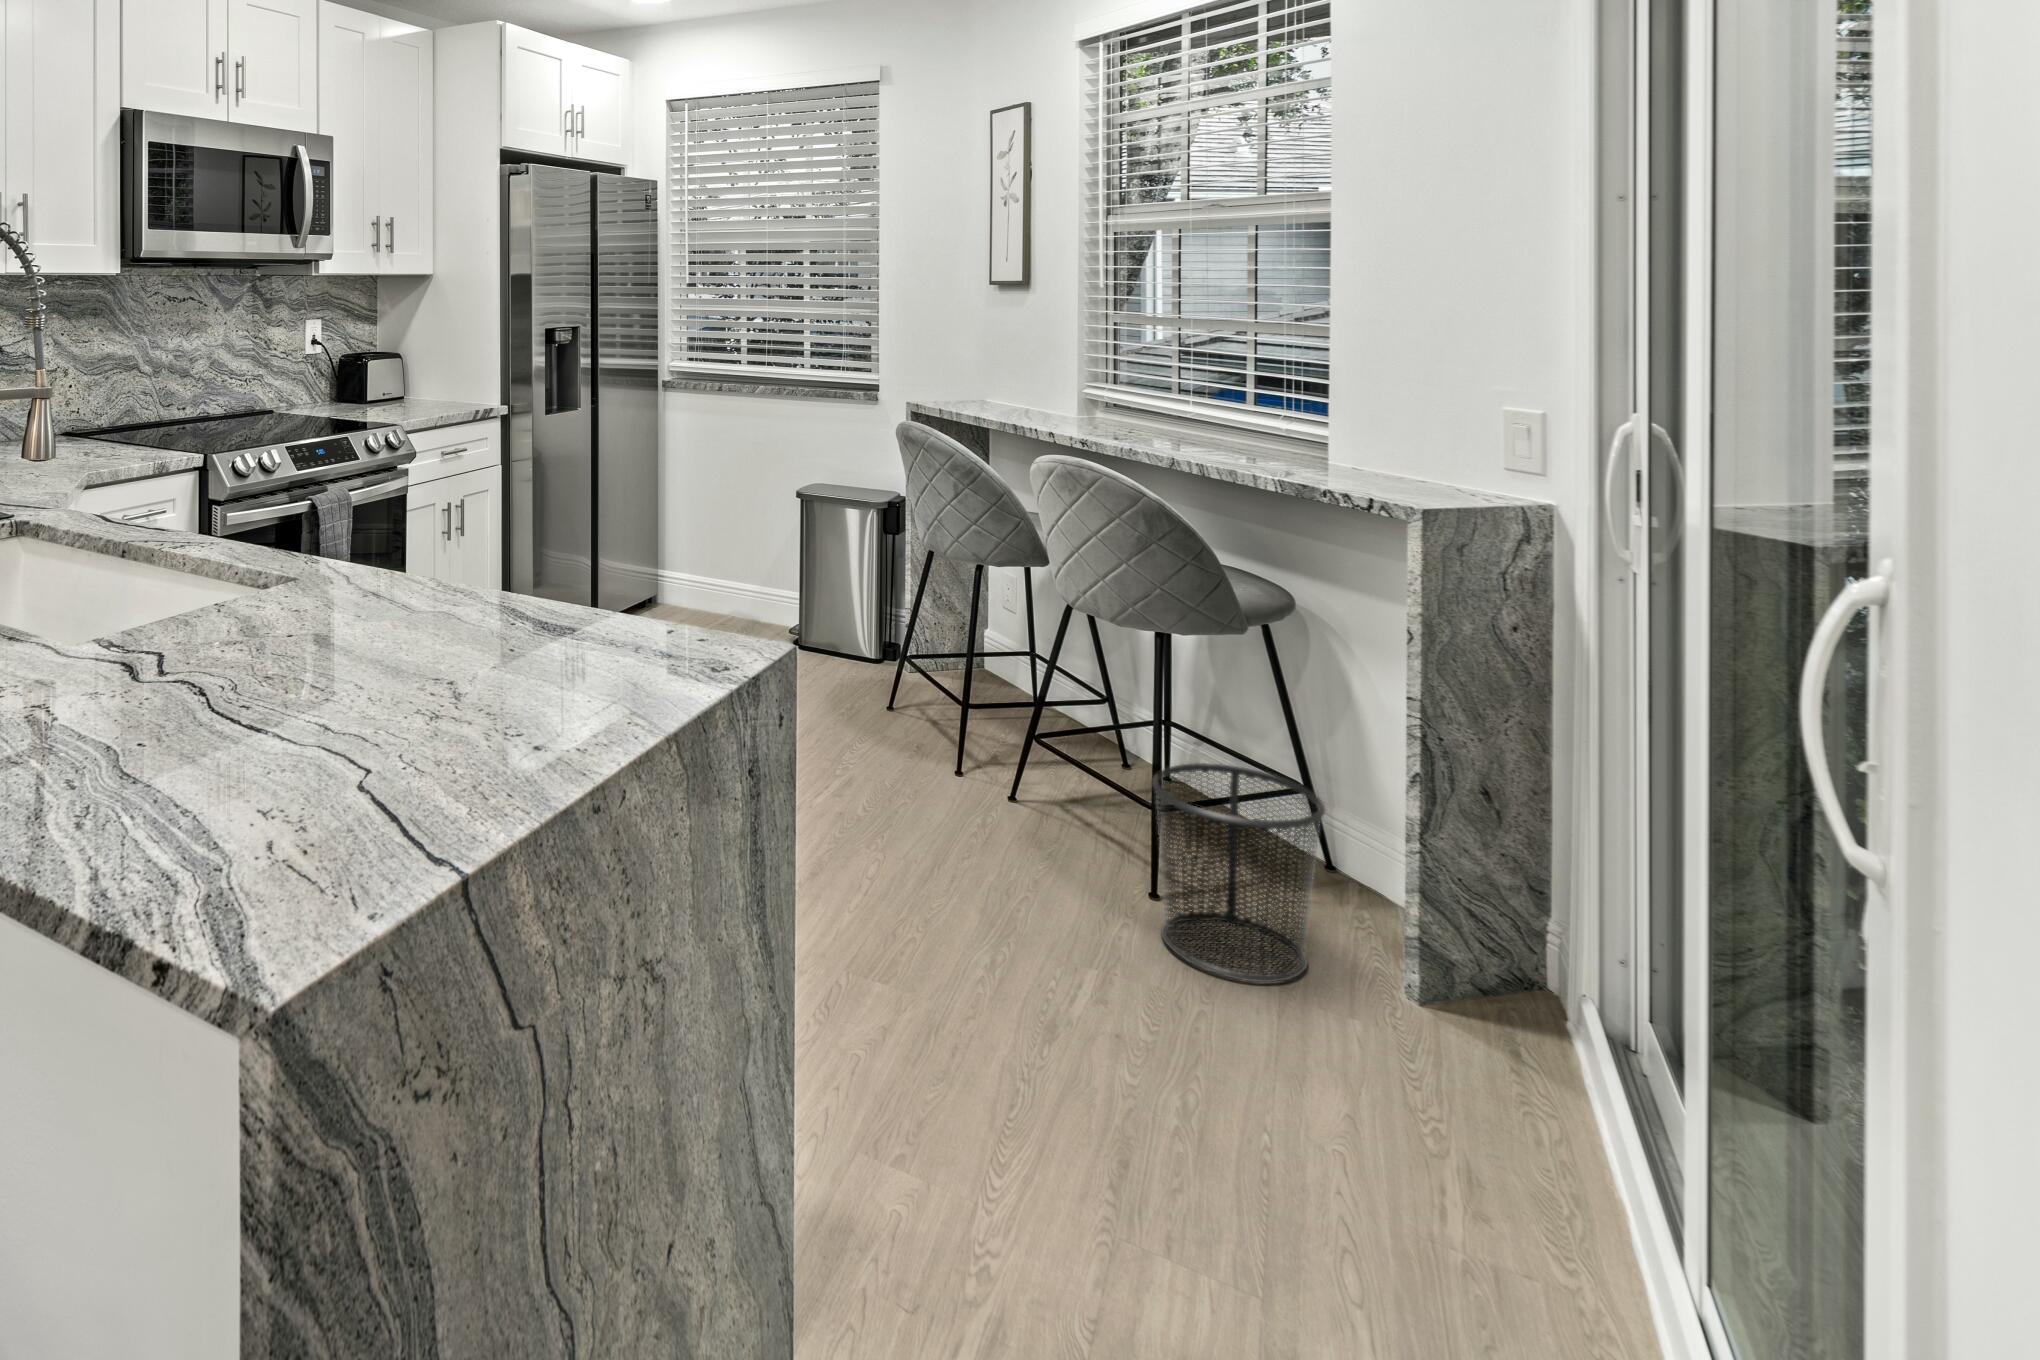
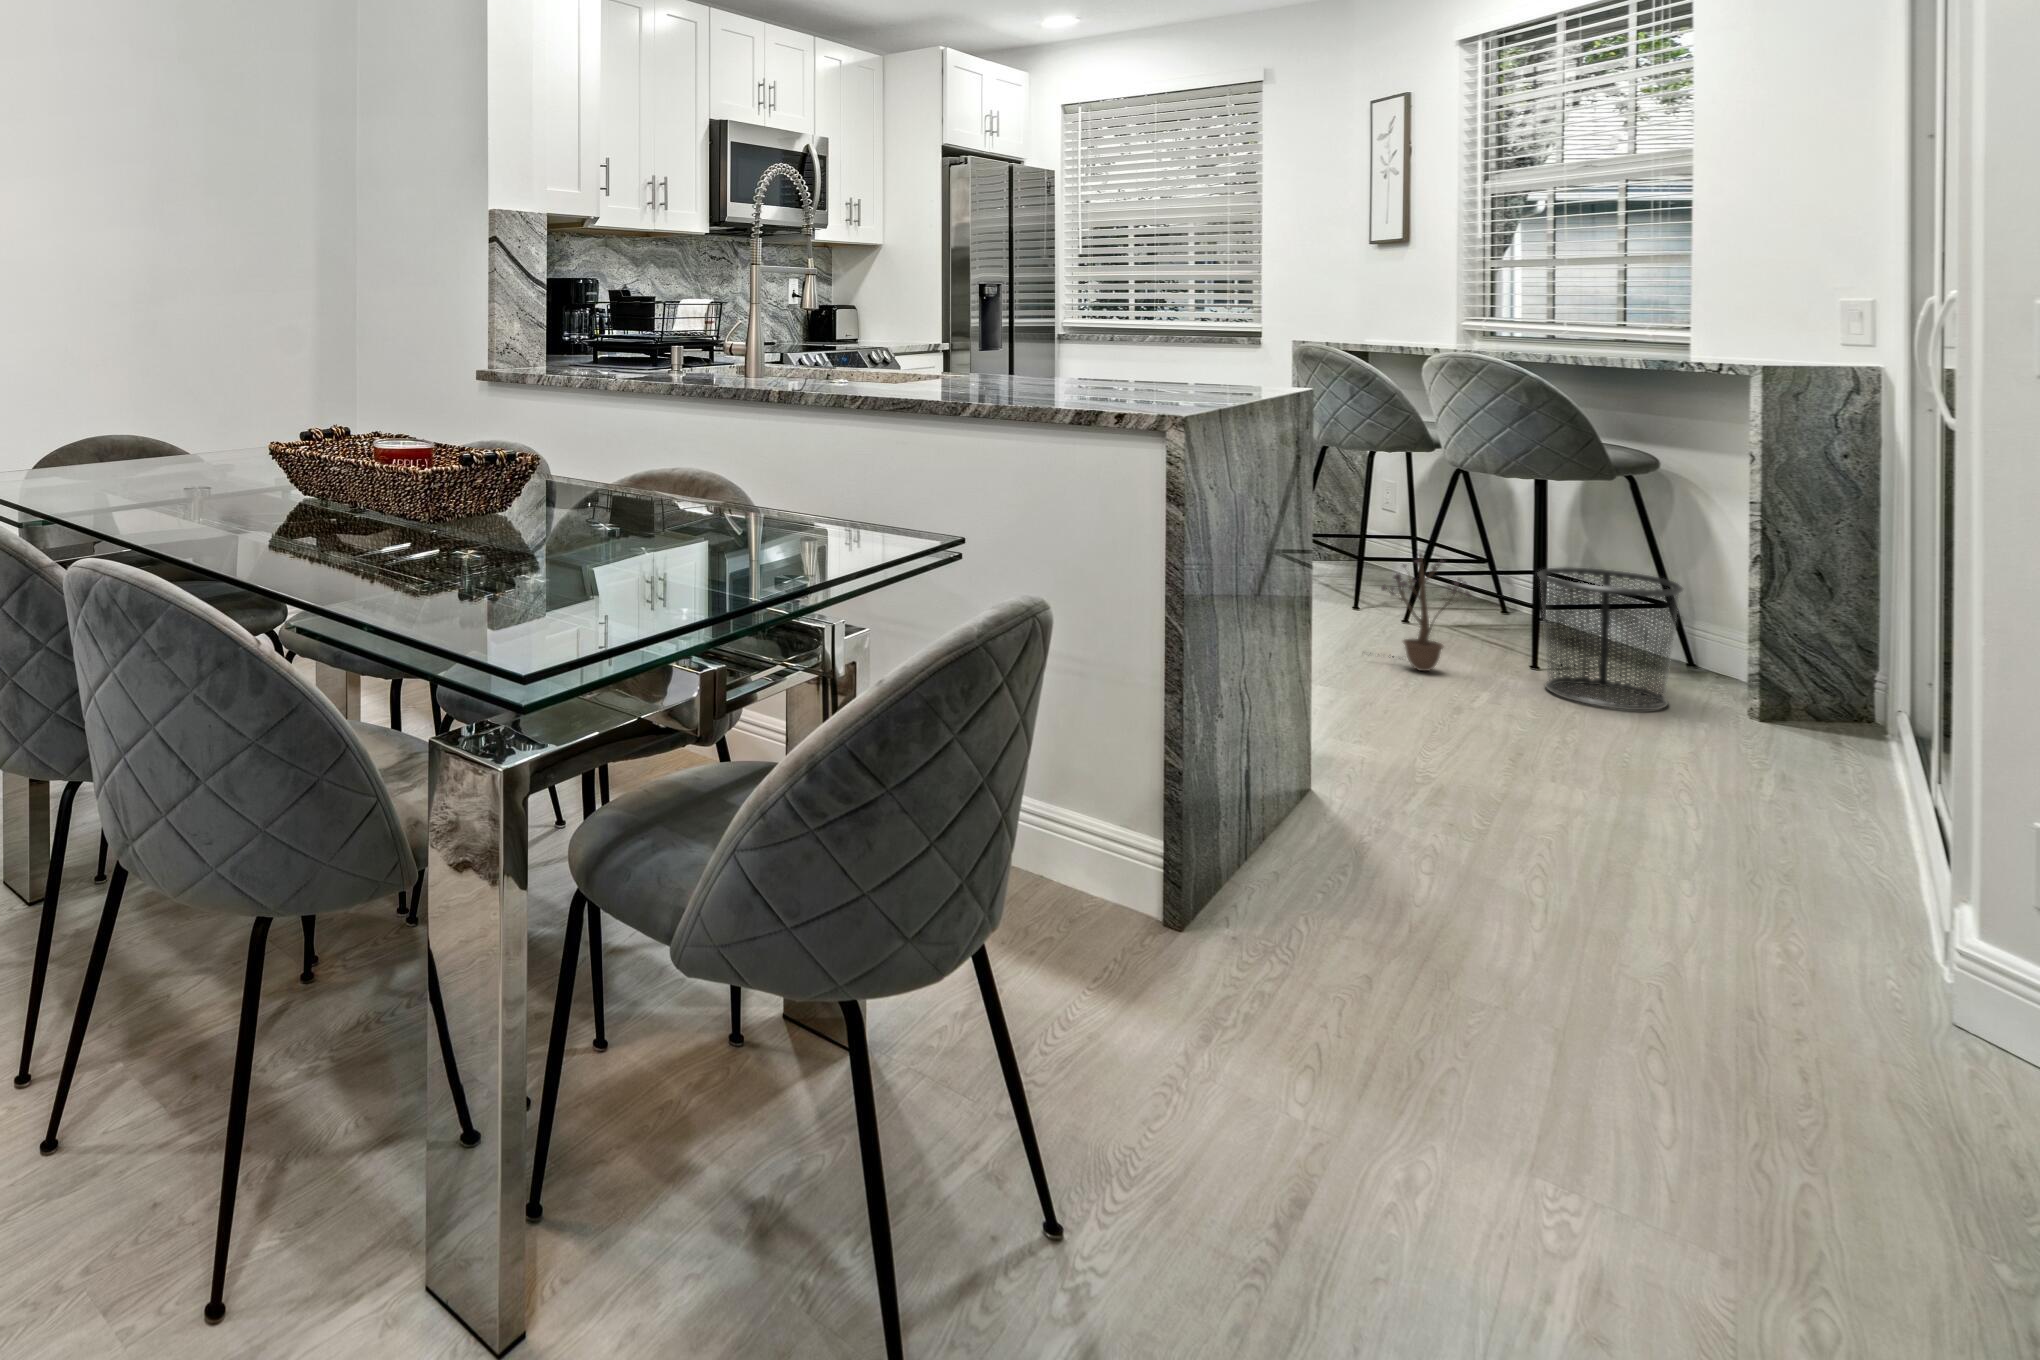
decorative plant: none [947,745,1075,908] -> present [1370,553,1471,671]

